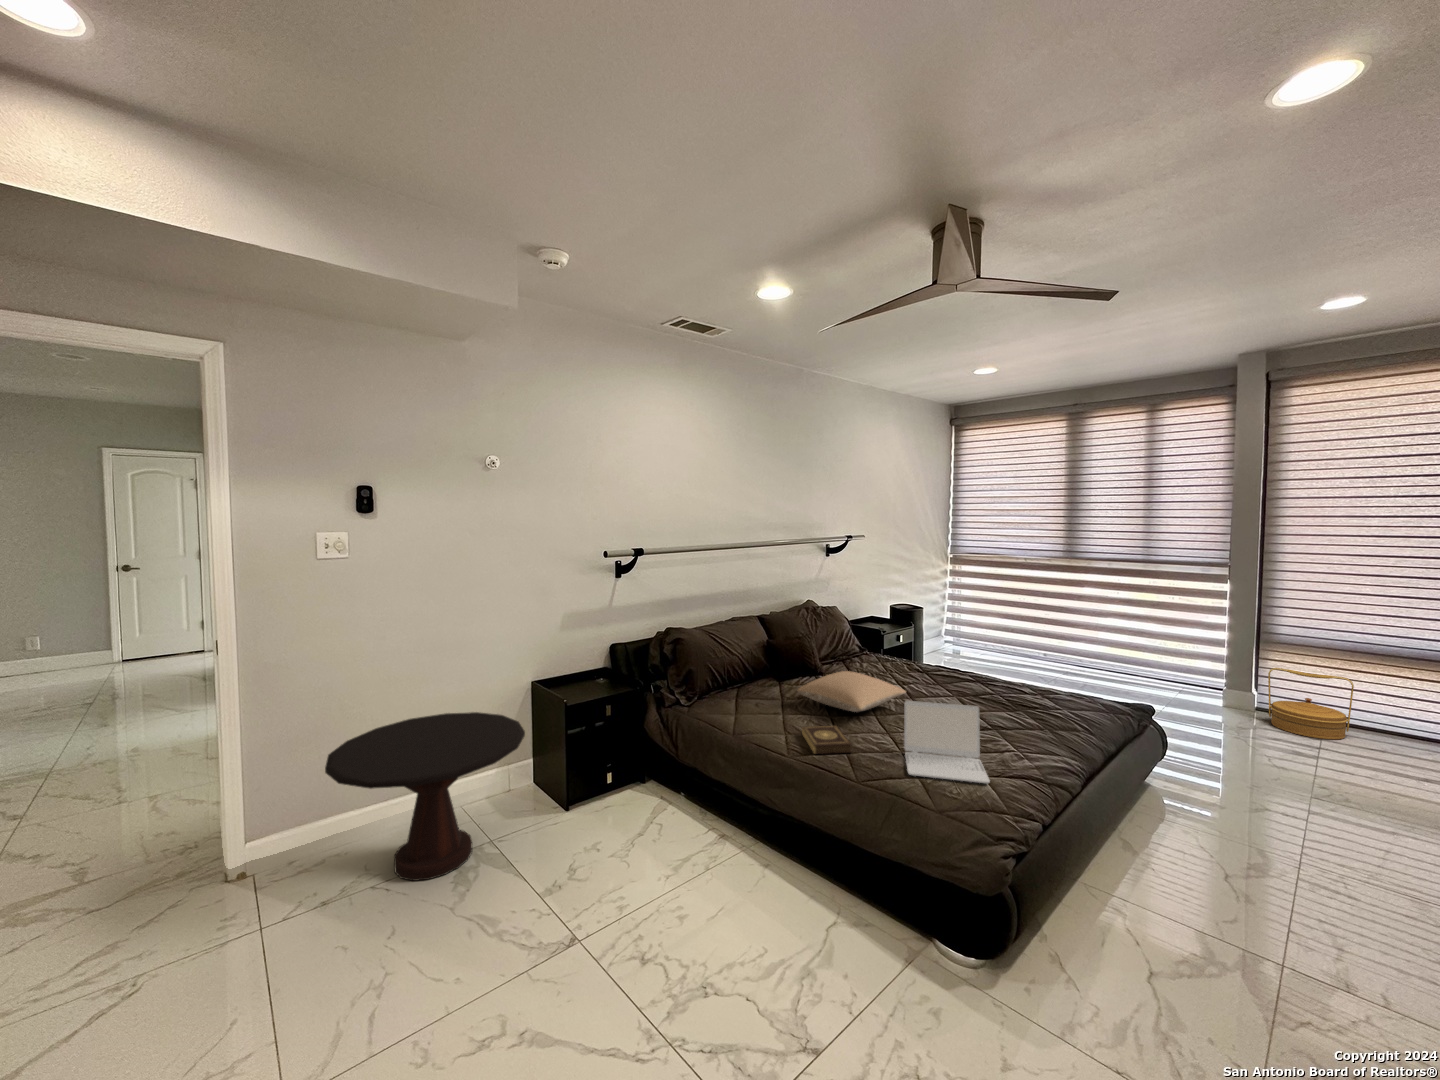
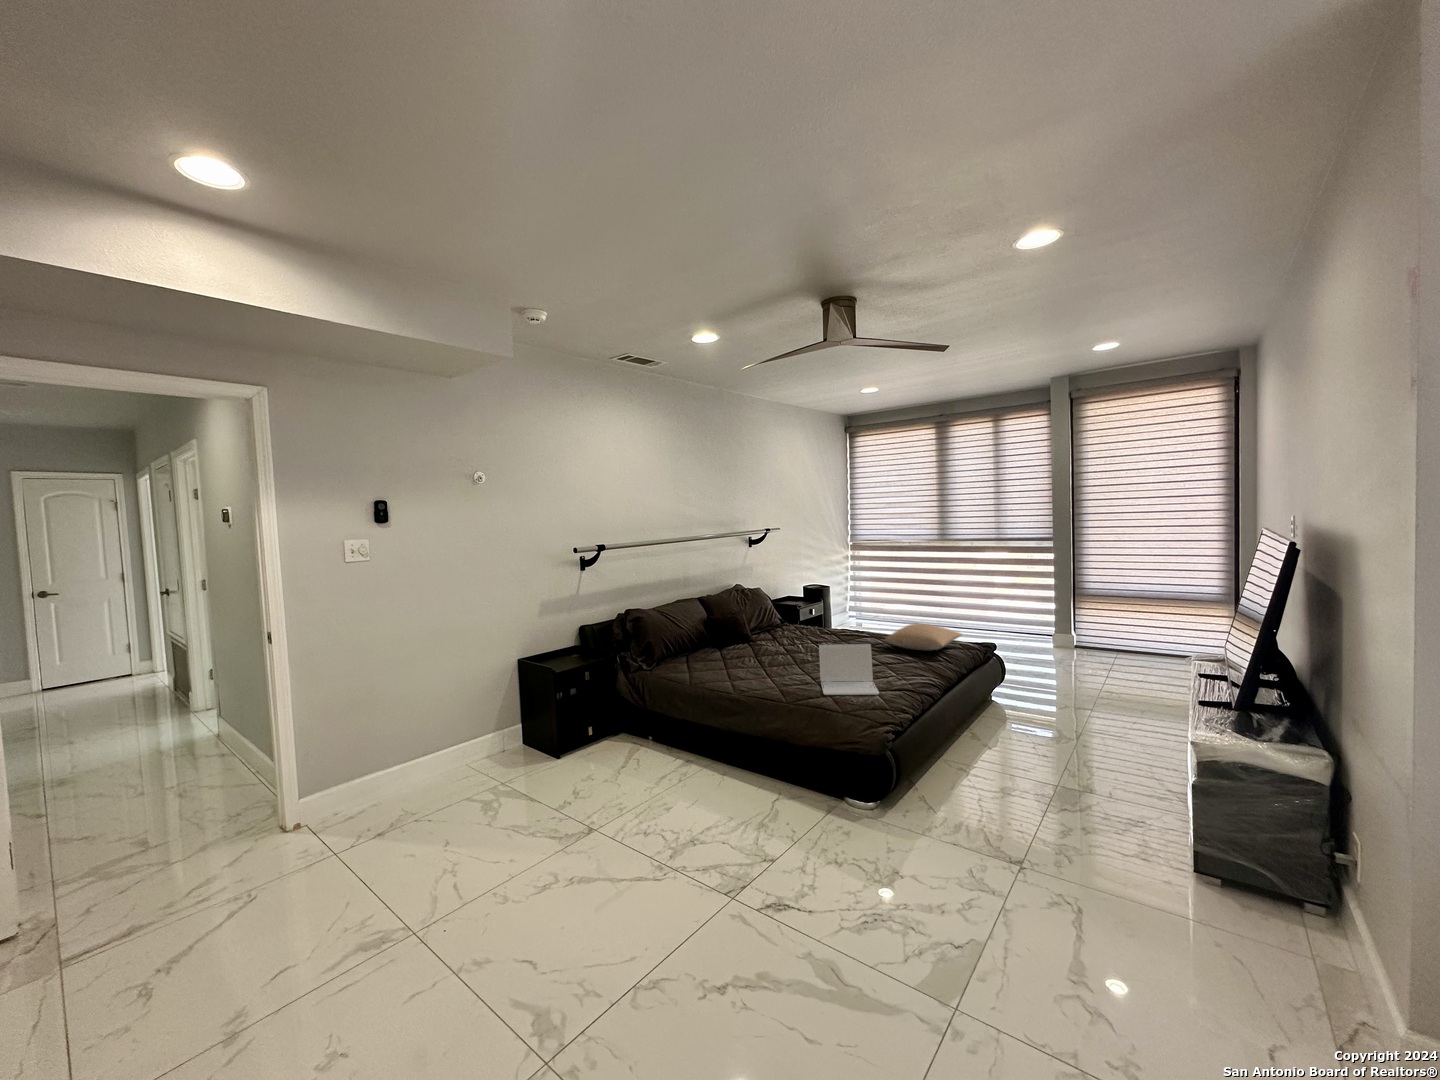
woven basket: present [1268,668,1354,739] -> none [1080,613,1133,662]
pillow: present [797,671,906,712] -> present [885,624,962,650]
side table: present [325,712,525,881] -> none [370,684,528,814]
book: present [802,725,852,754] -> none [744,670,783,689]

